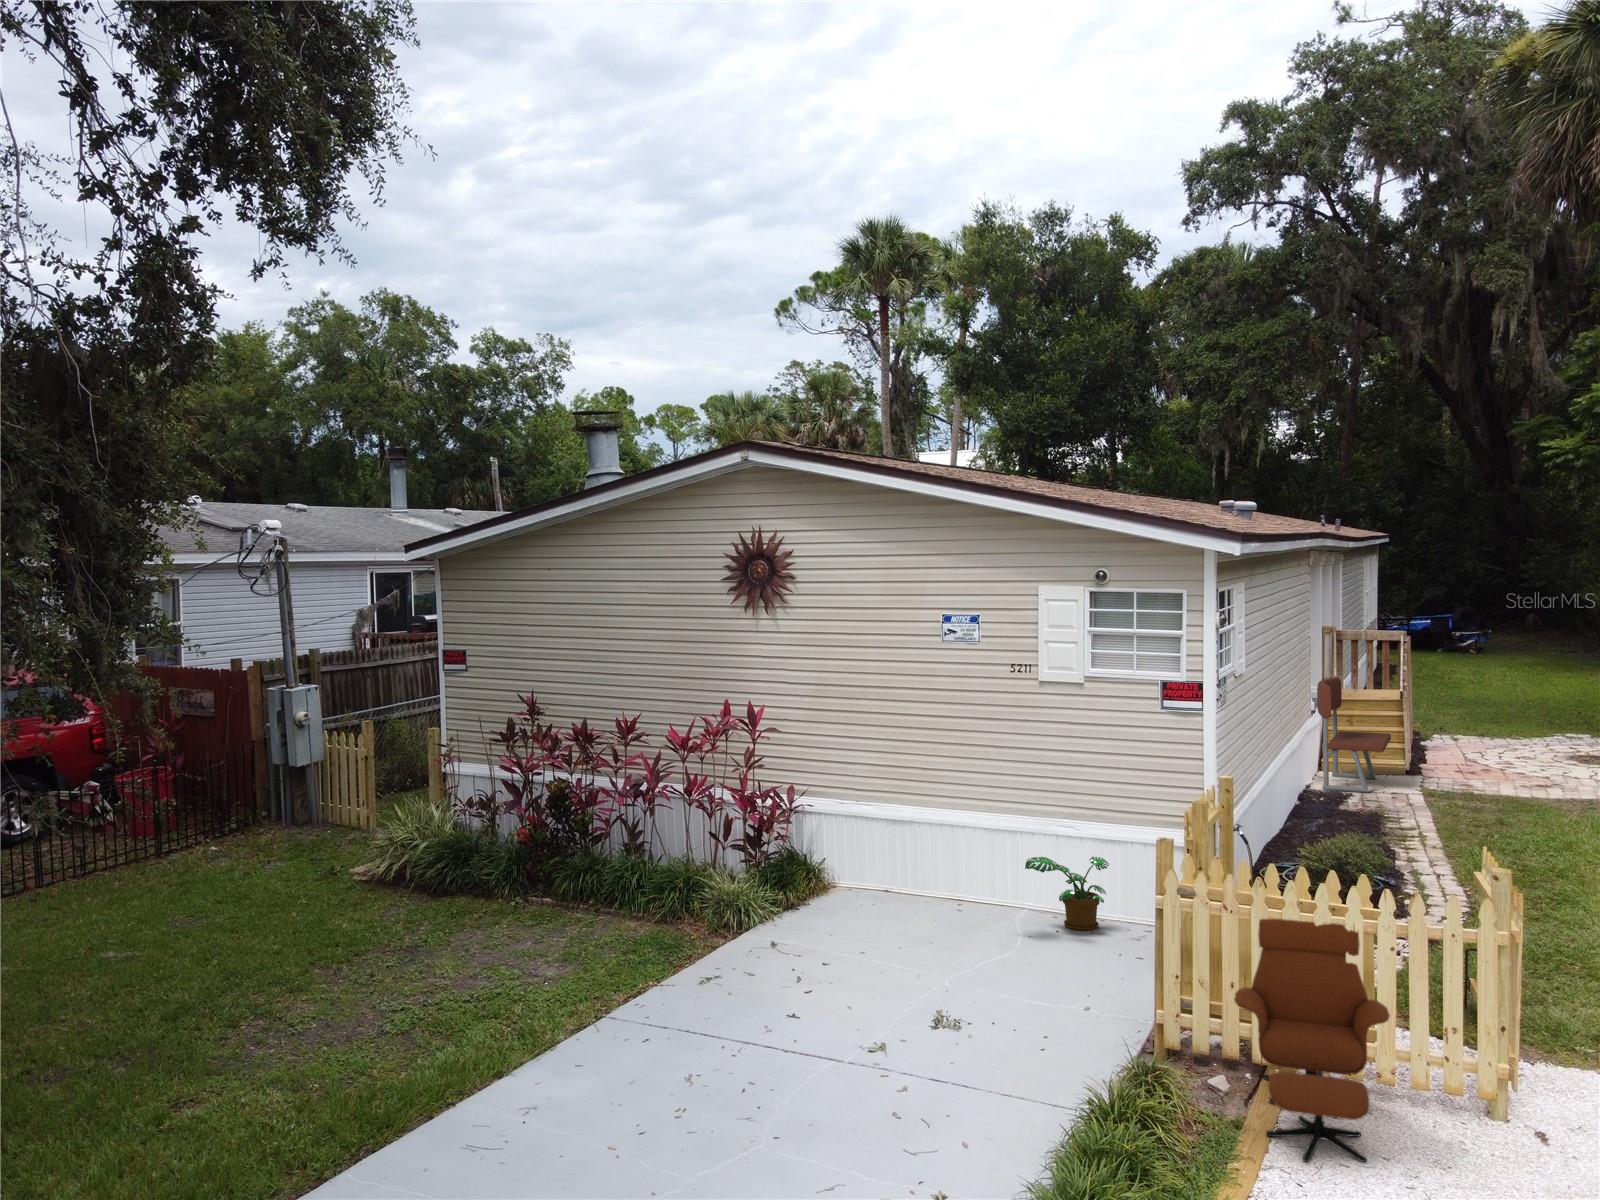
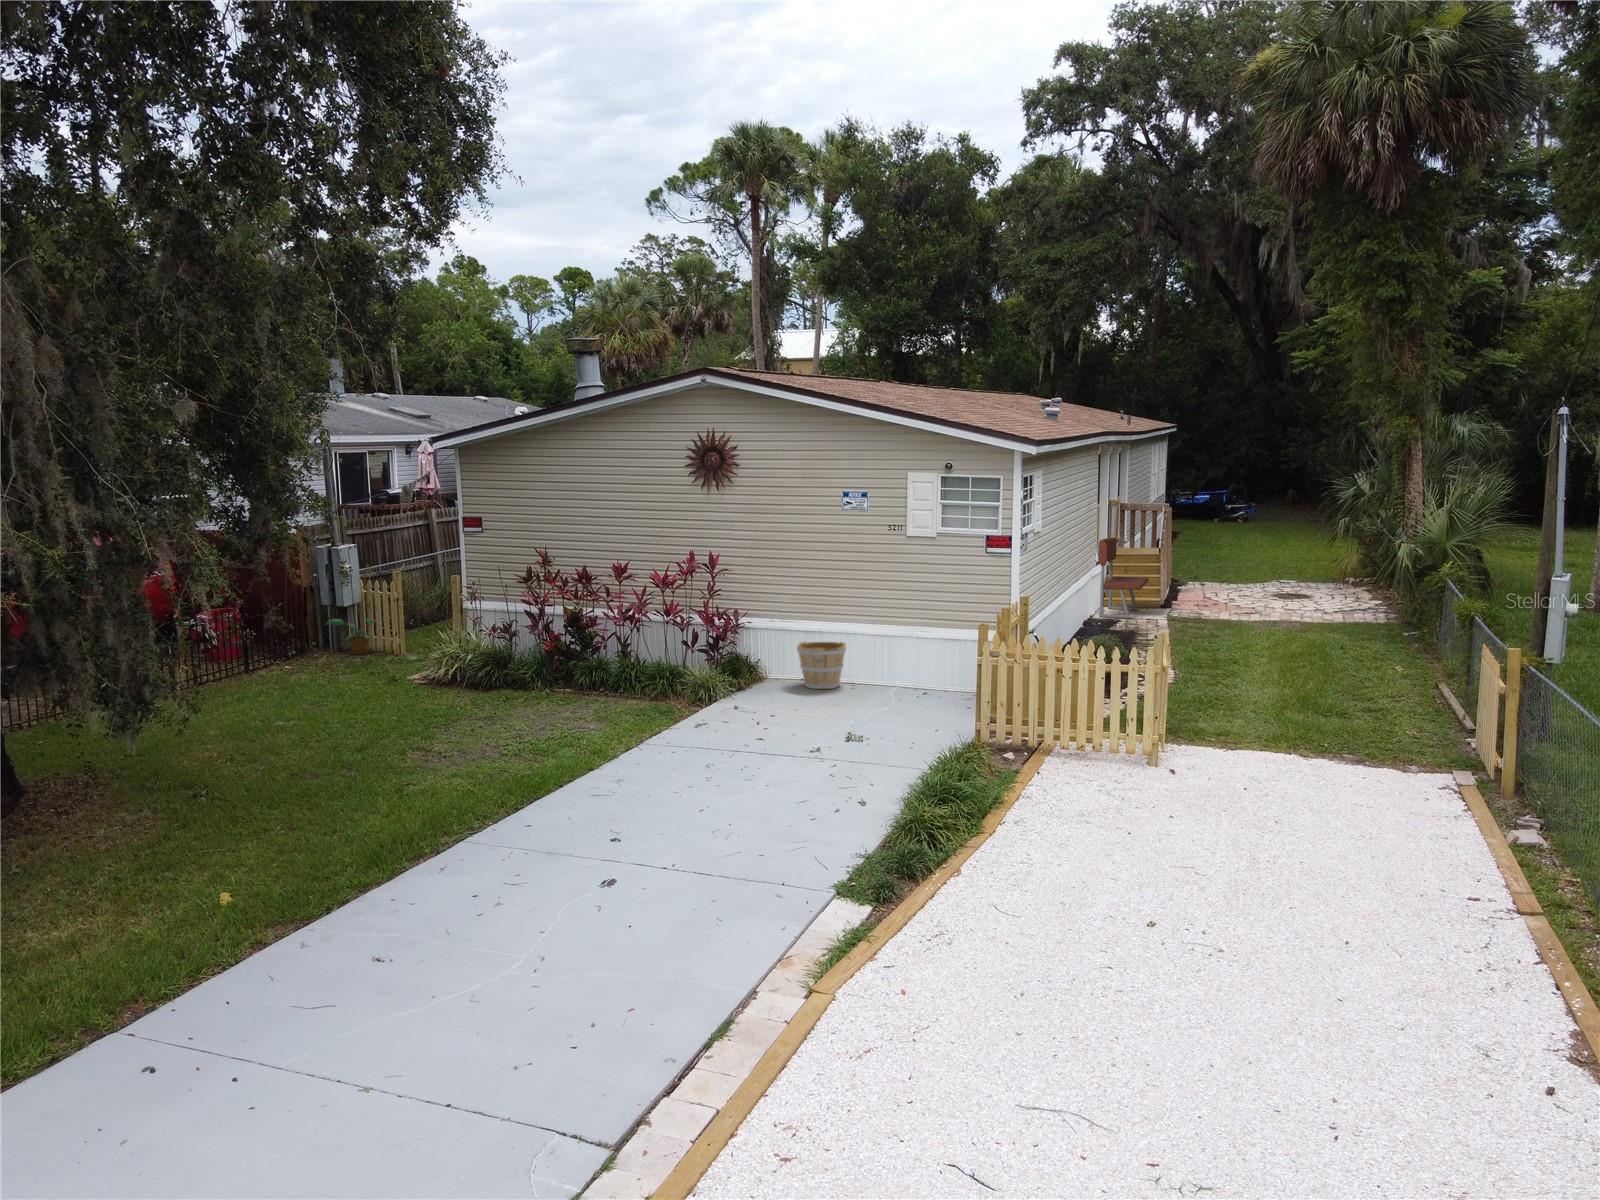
wooden bucket: none [874,835,949,912] -> present [797,642,846,689]
potted plant: present [1025,857,1109,930] -> present [327,619,376,655]
lounge chair: present [1234,919,1390,1162] -> none [1019,666,1099,781]

